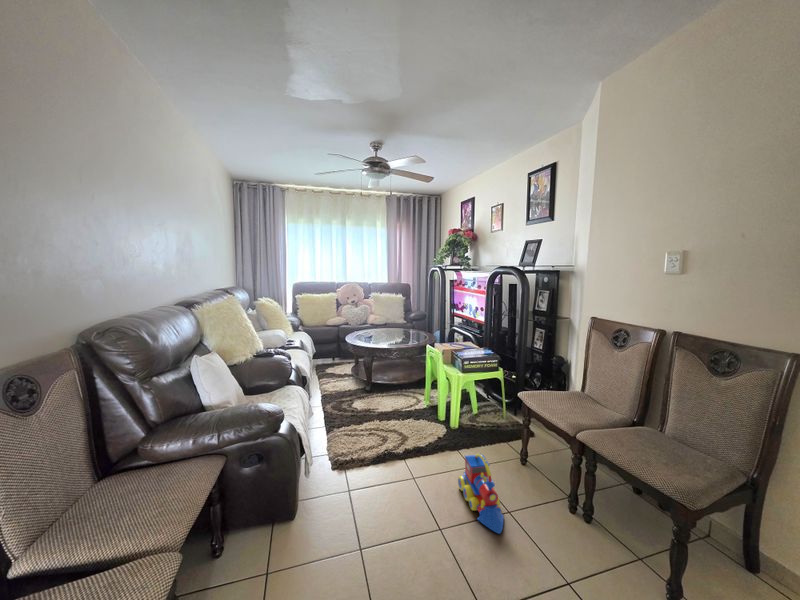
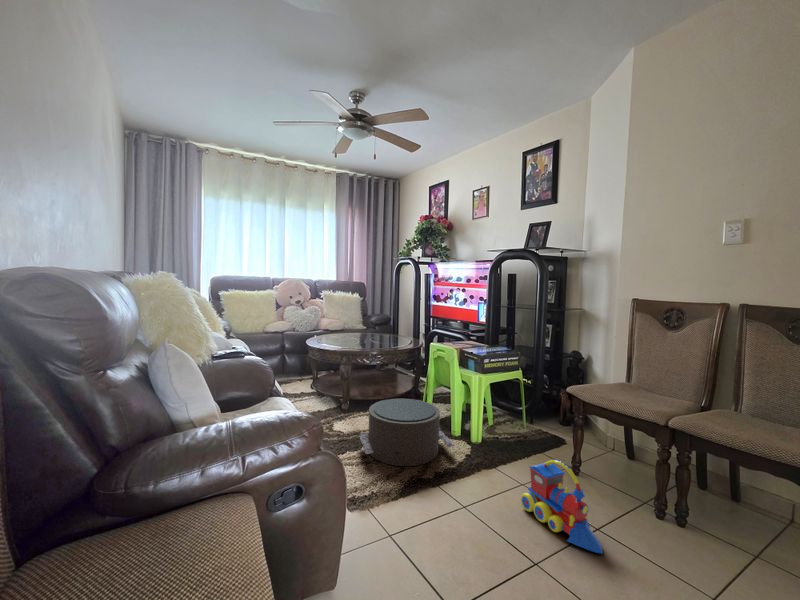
pouf: none [359,387,430,442] -> present [360,399,454,466]

